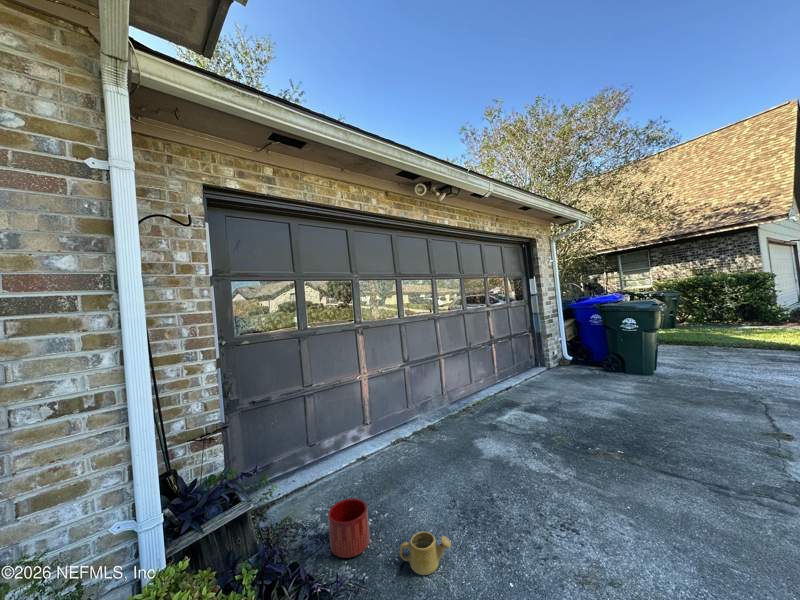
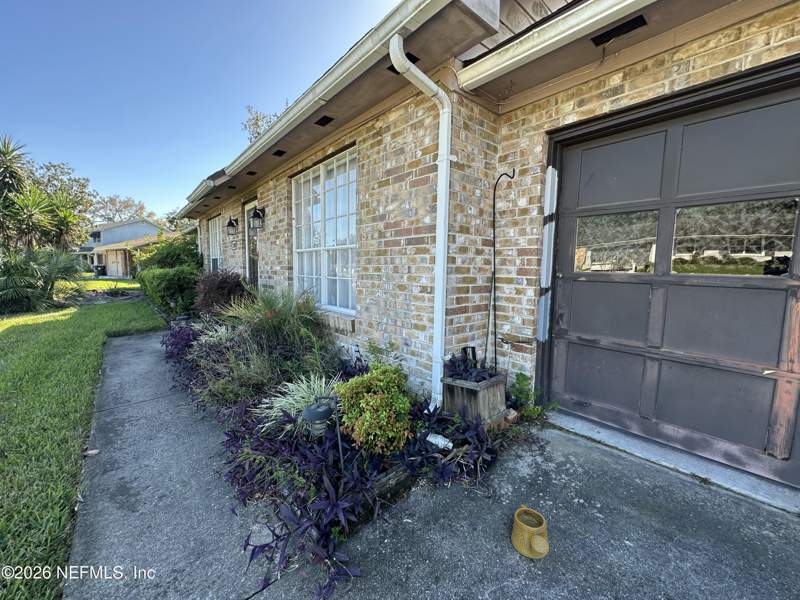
planter: present [328,498,370,558] -> none [510,438,553,493]

